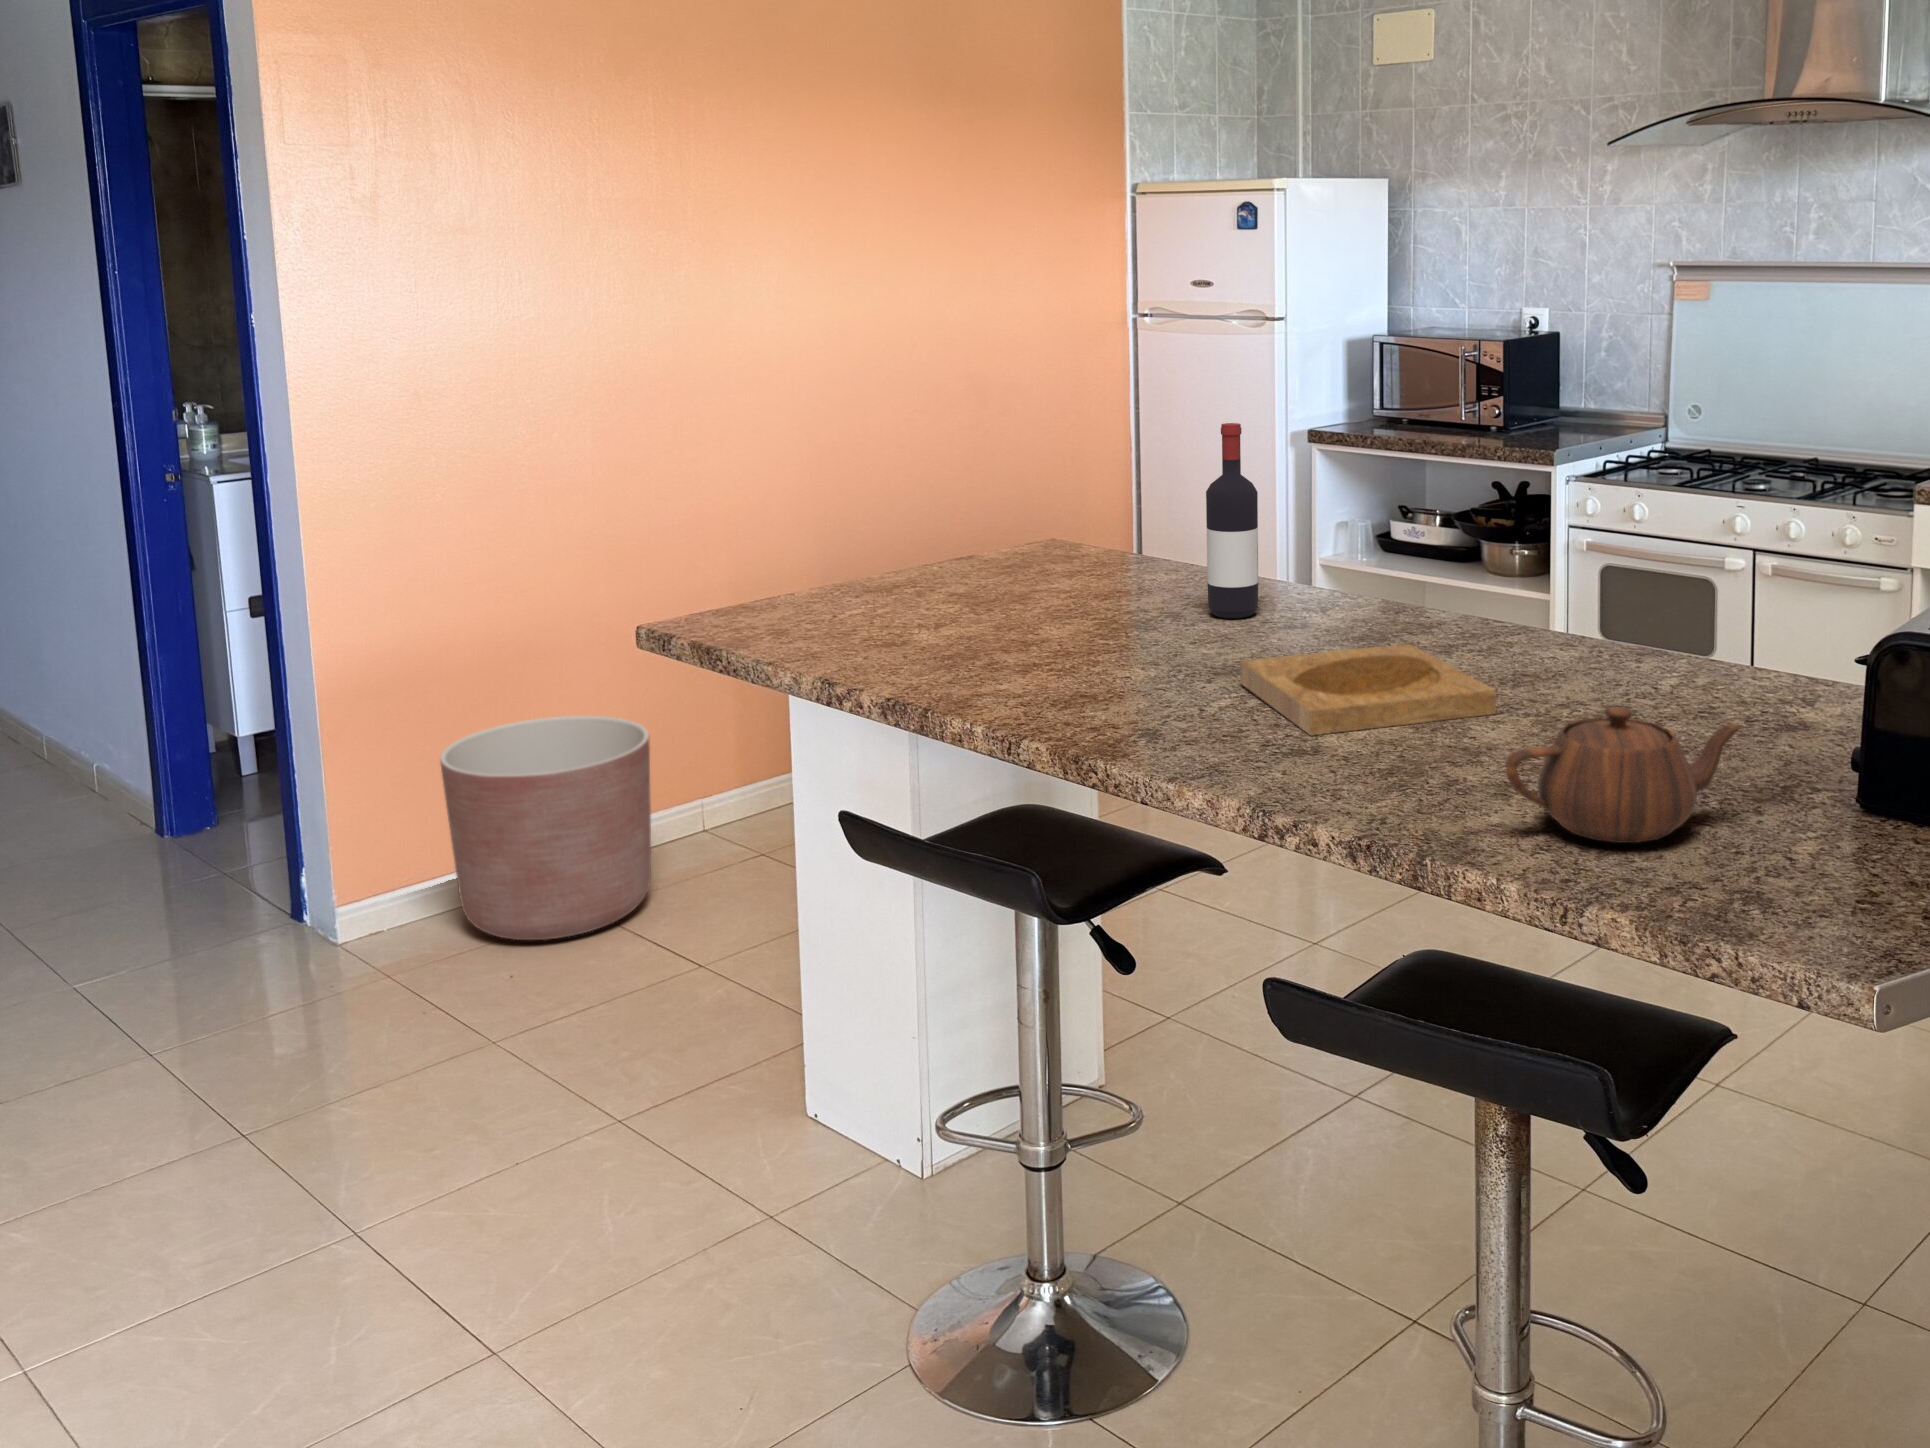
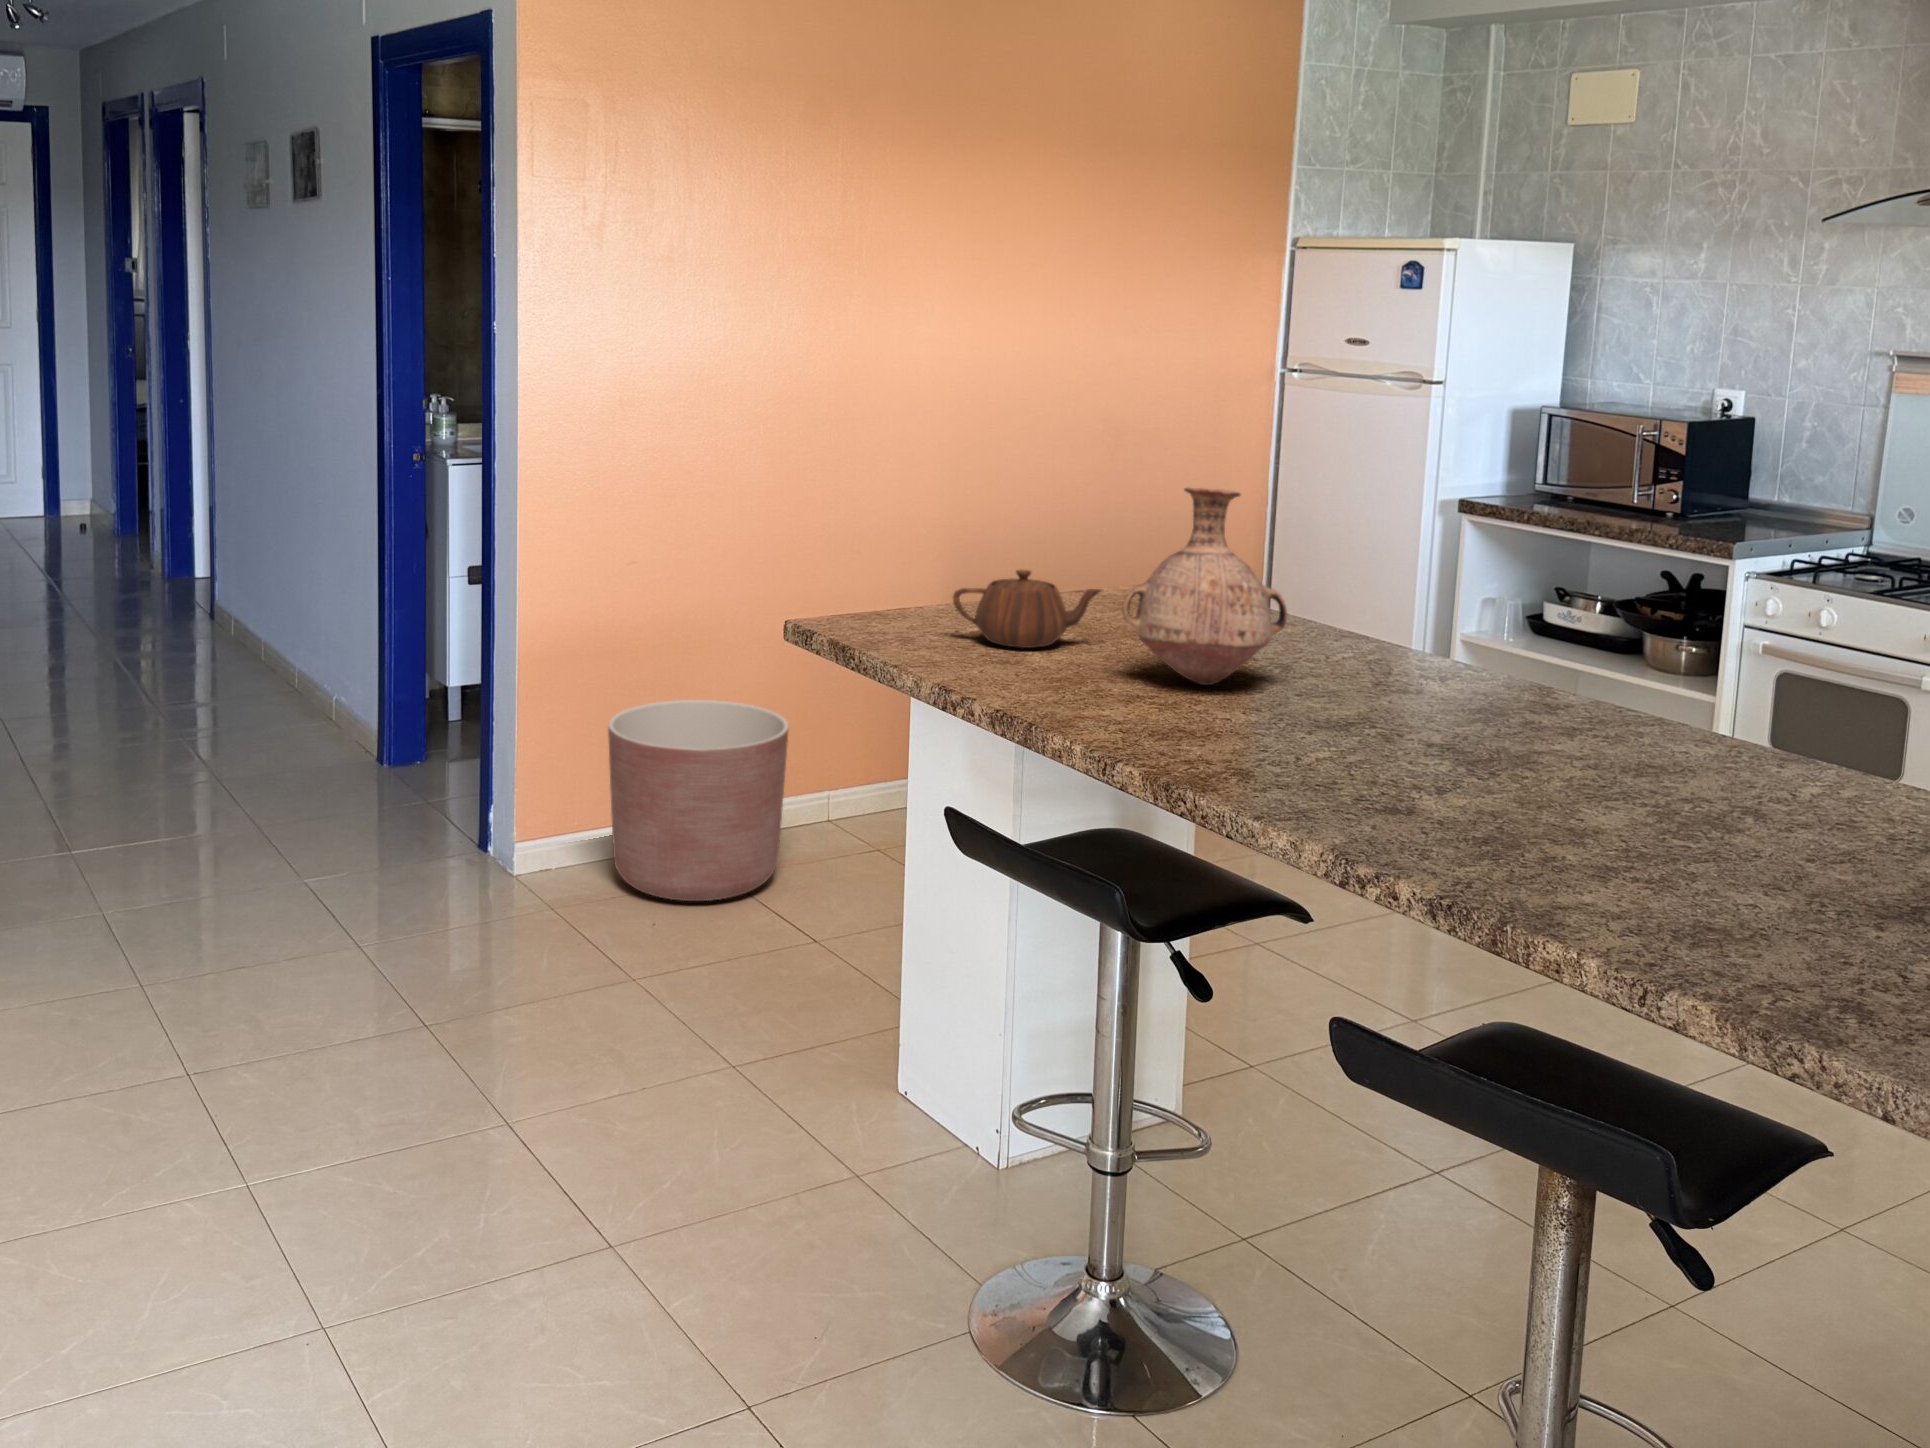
wine bottle: present [1206,423,1258,618] -> none [1325,484,1385,676]
vase: none [1000,441,1168,645] -> present [1122,488,1287,685]
tray: present [1240,644,1496,735] -> none [1346,715,1610,798]
teapot: present [1505,707,1742,843] -> present [953,570,1103,648]

